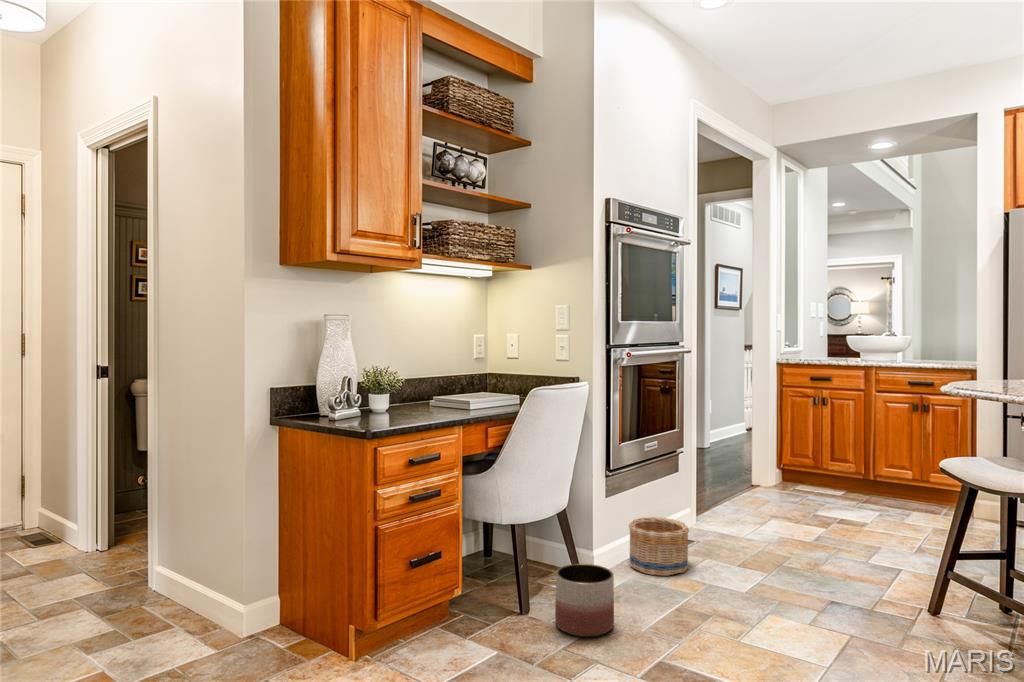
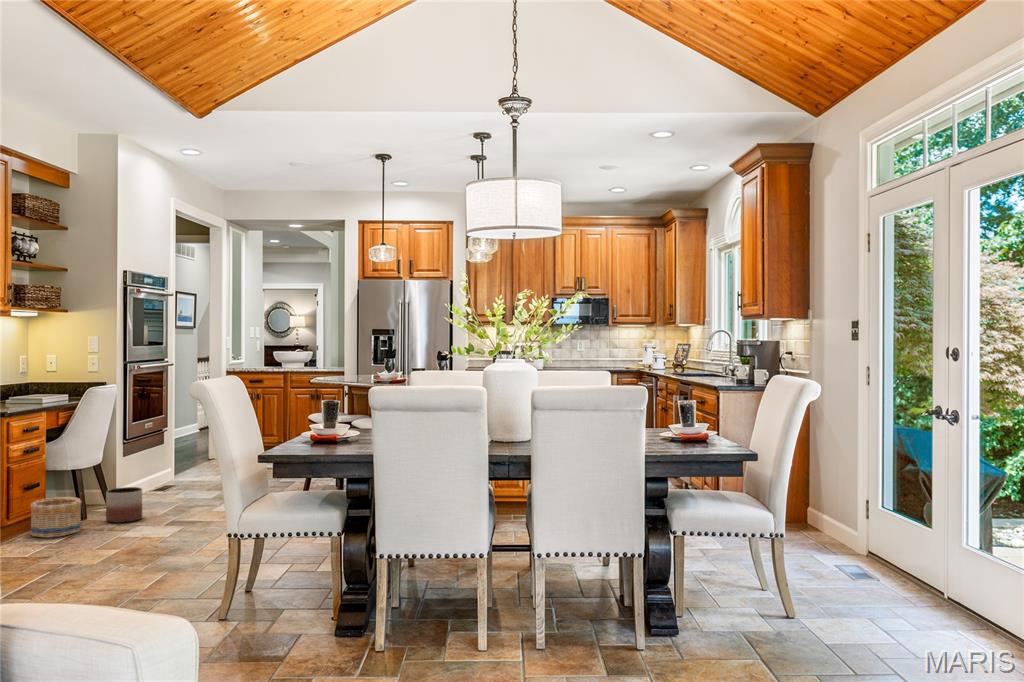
basket: present [629,517,689,576] -> present [31,497,82,538]

